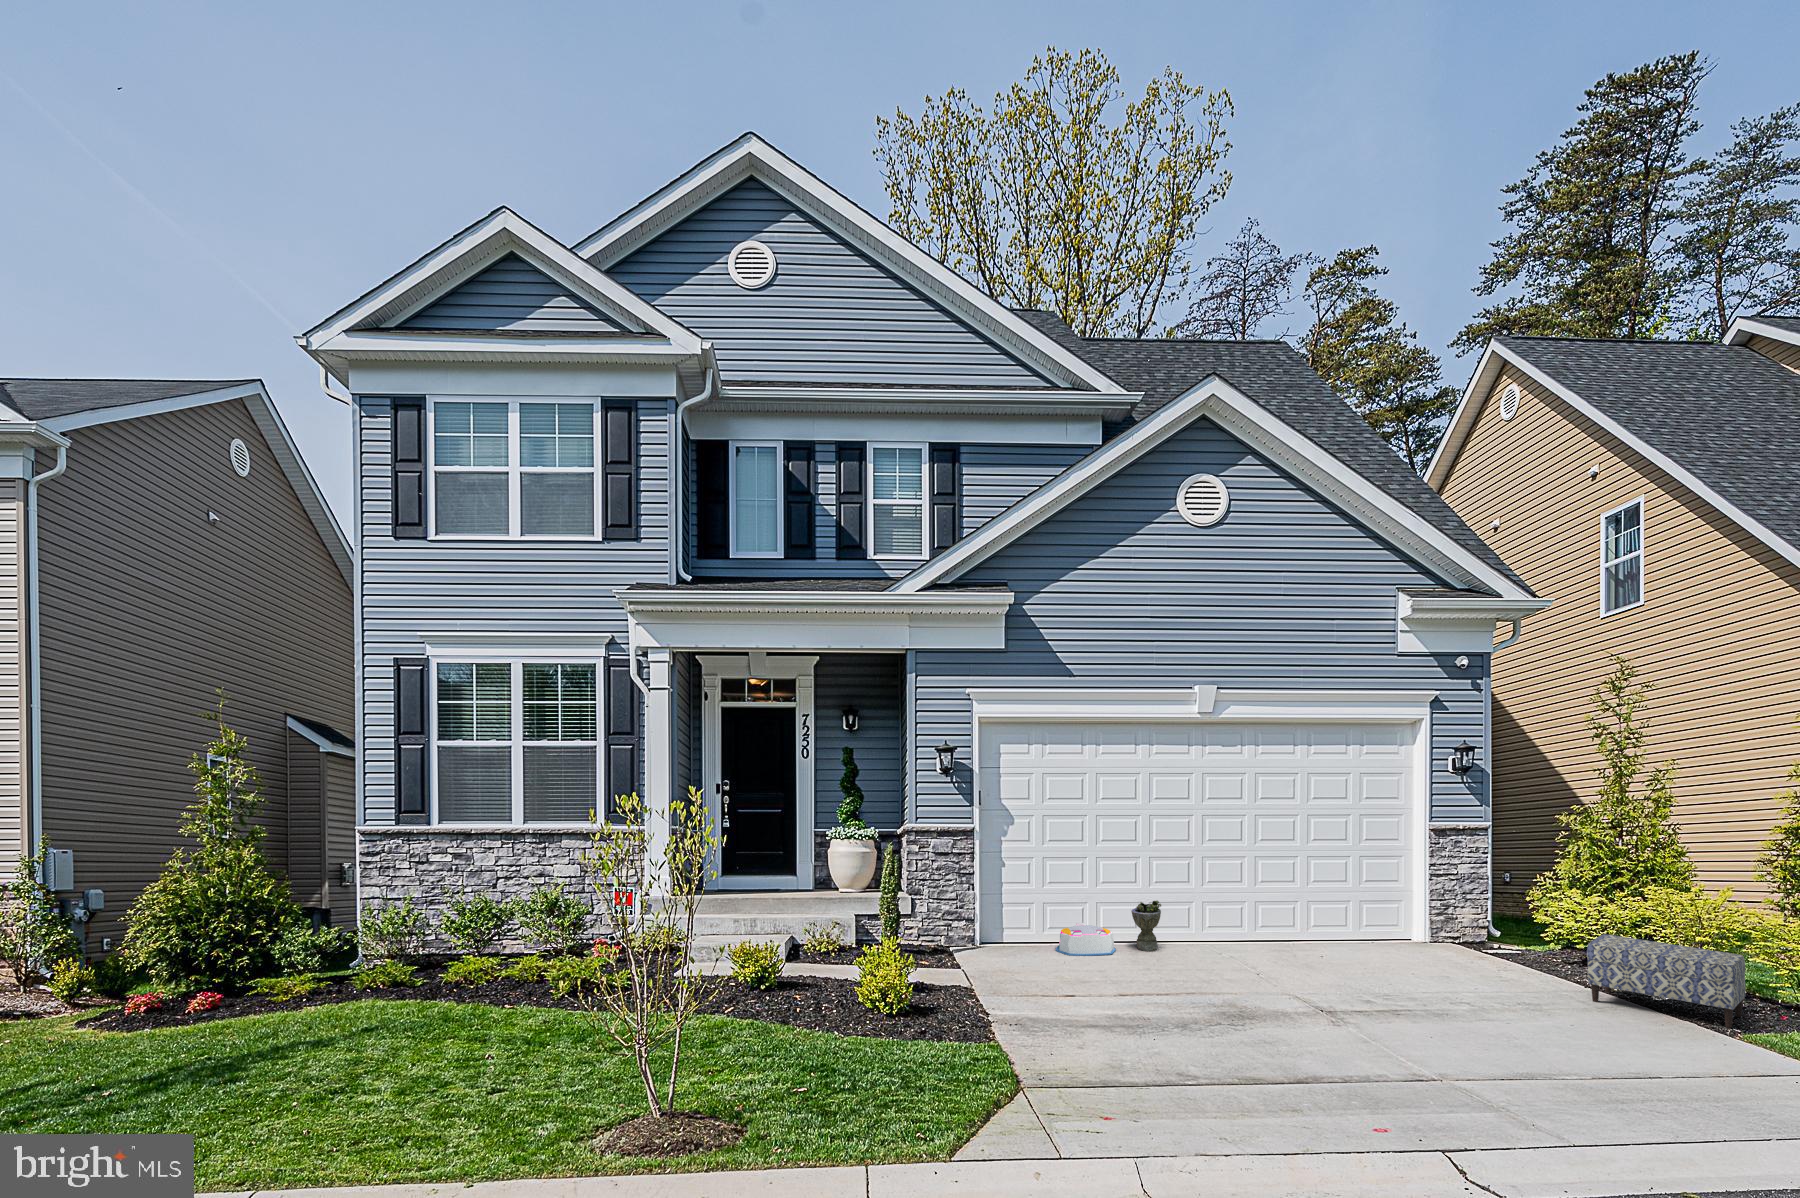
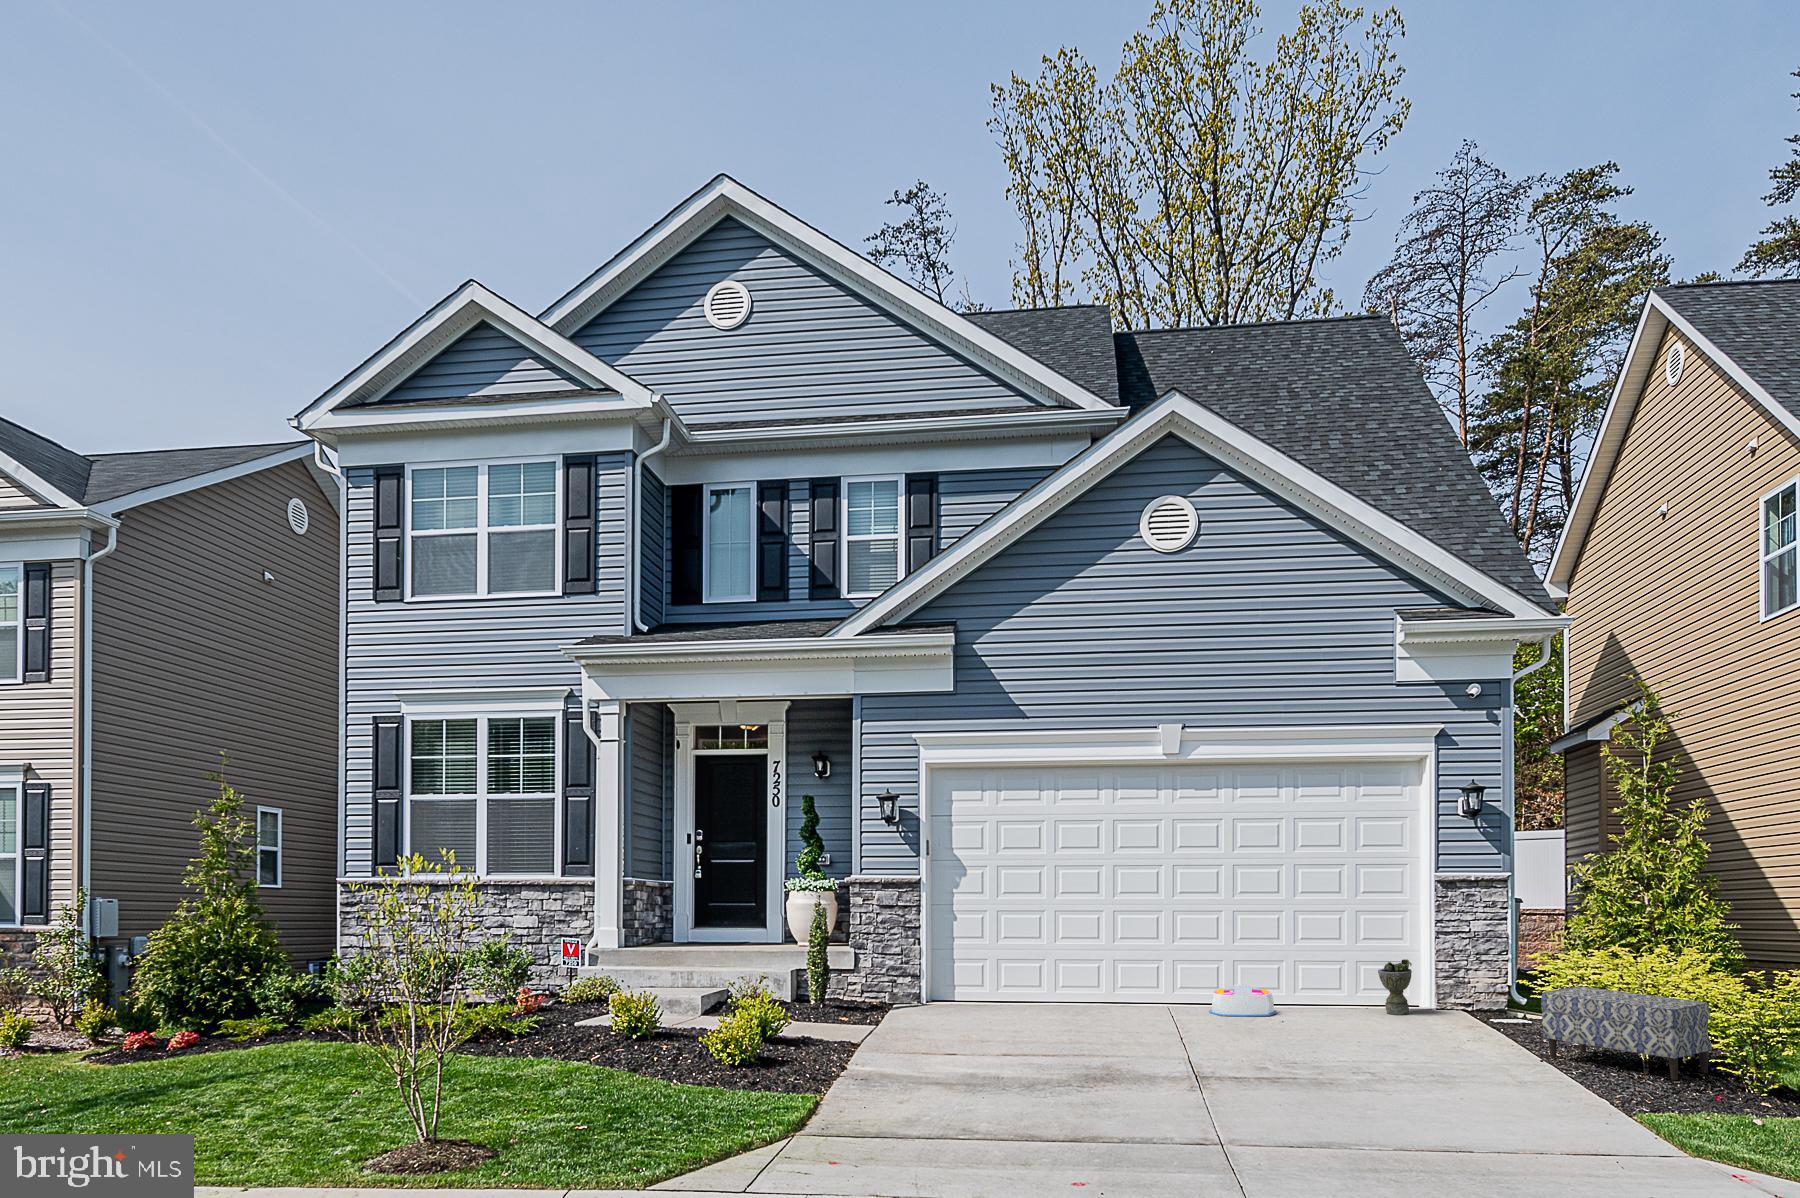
planter: present [1131,901,1161,951] -> present [1378,959,1412,1015]
storage bin: present [1056,923,1116,956] -> present [1209,984,1276,1017]

